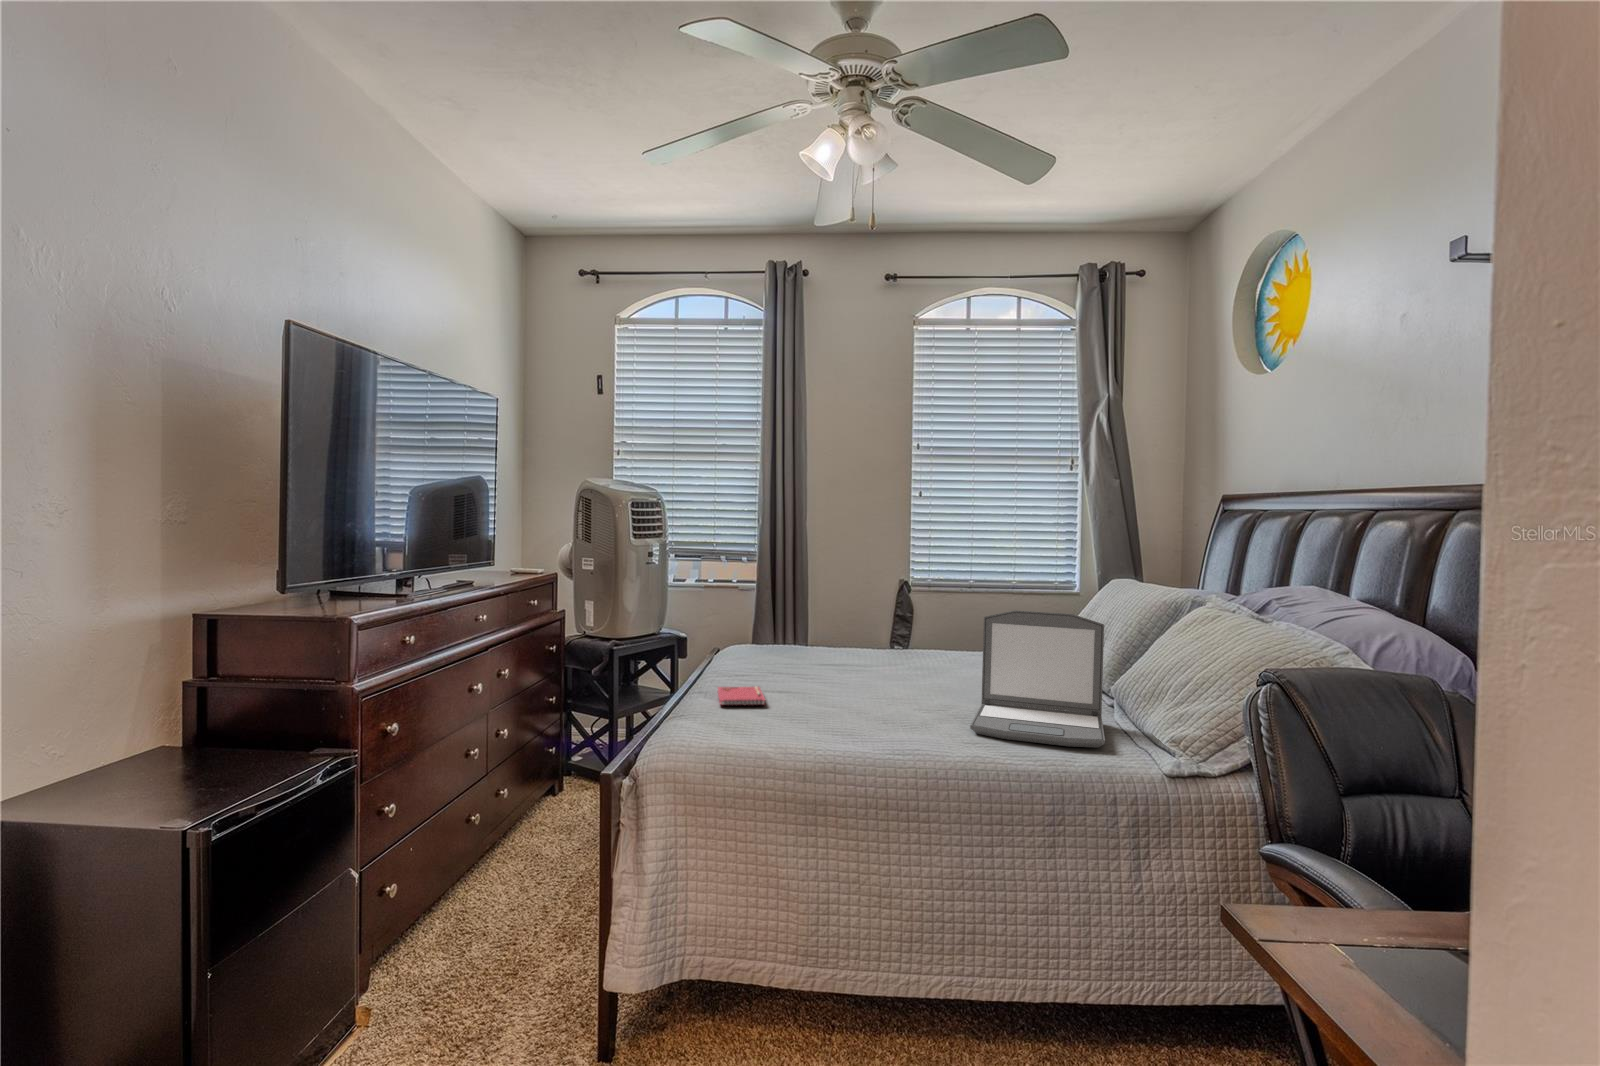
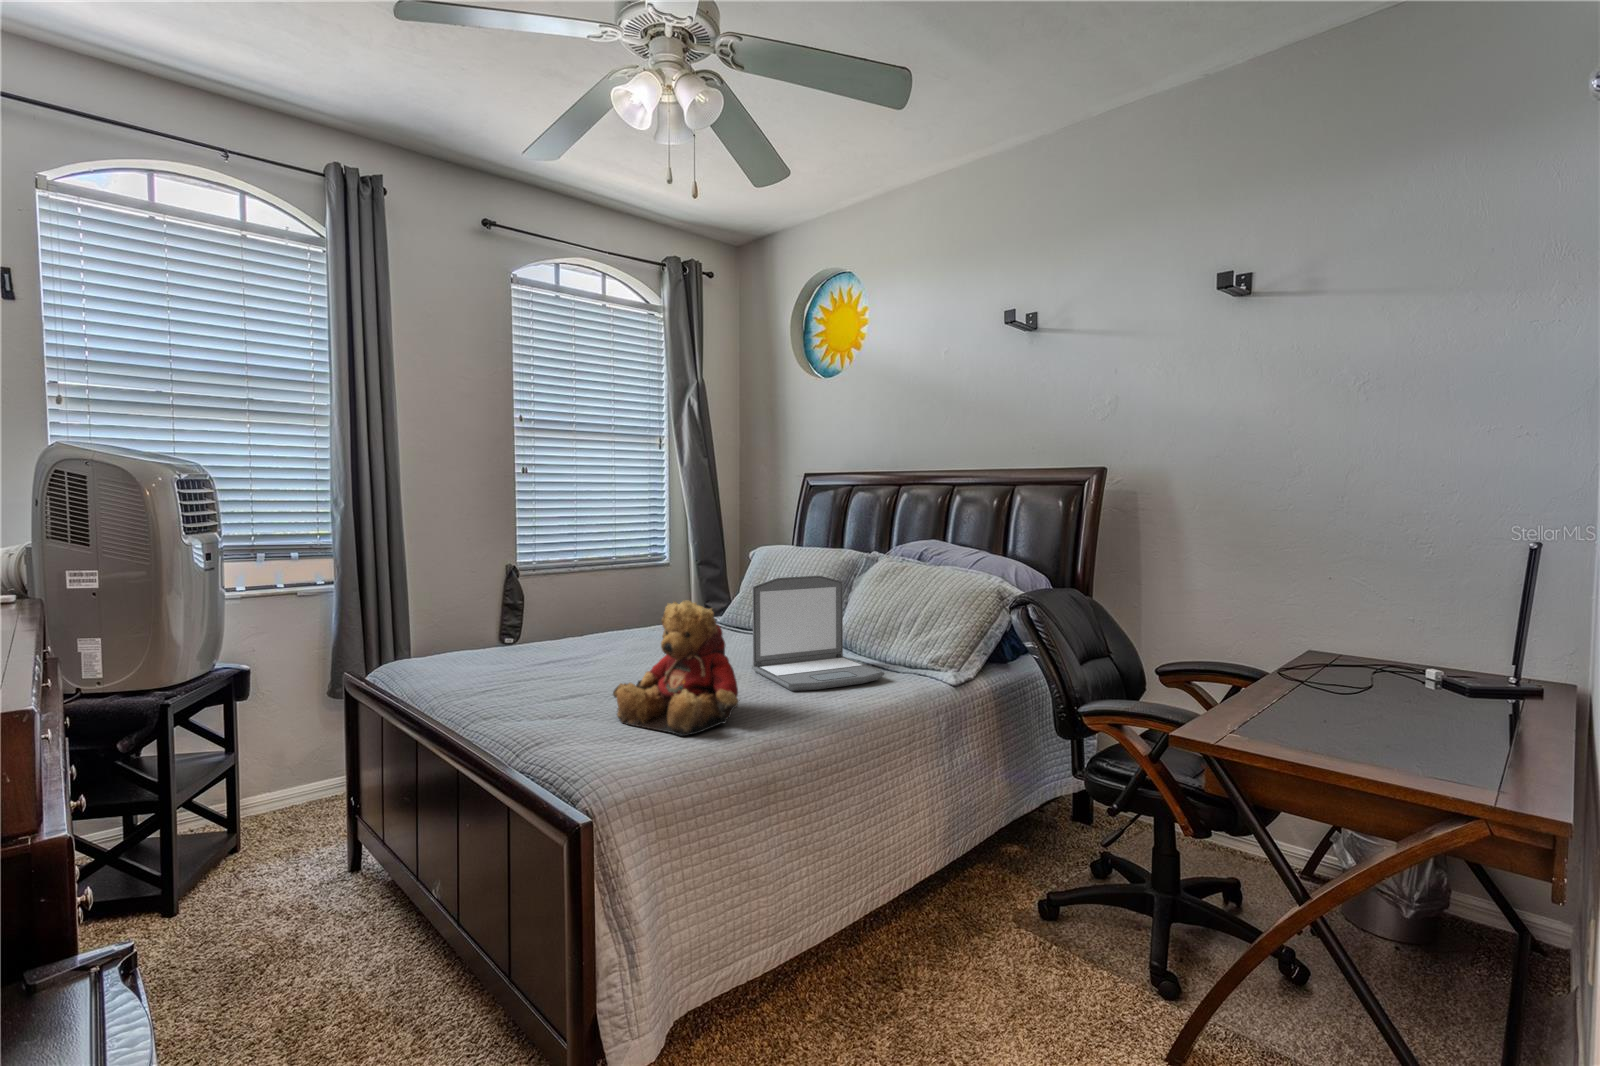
teddy bear: none [777,615,882,740] -> present [613,600,740,736]
notebook: present [718,687,765,706] -> none [492,698,583,727]

